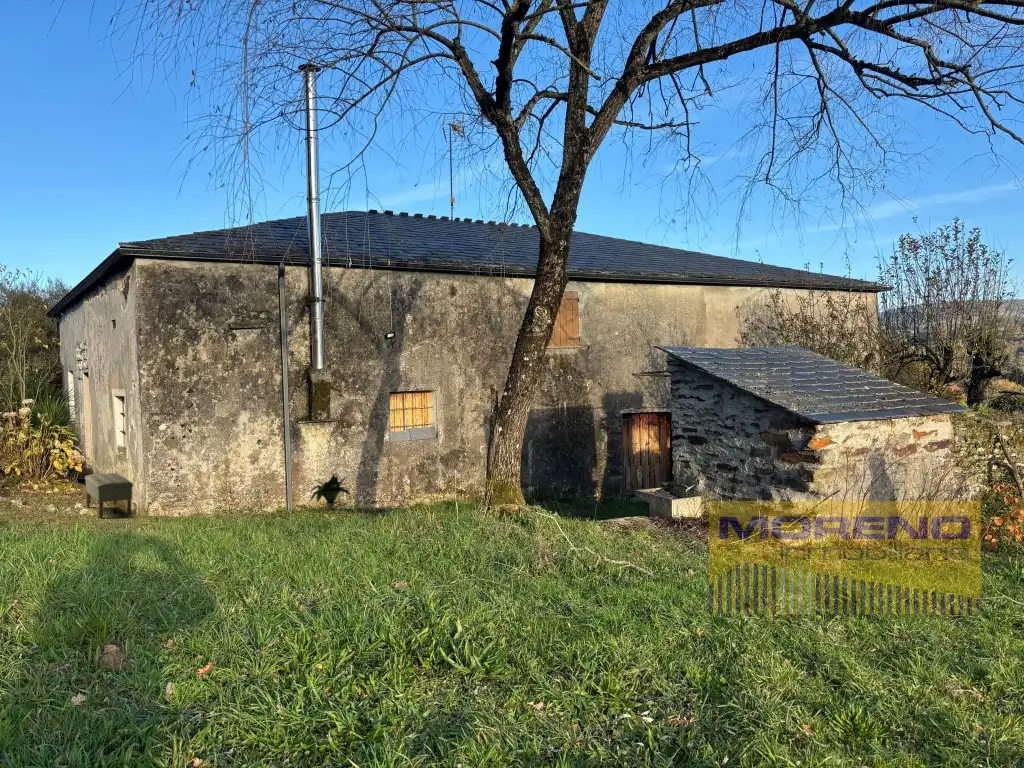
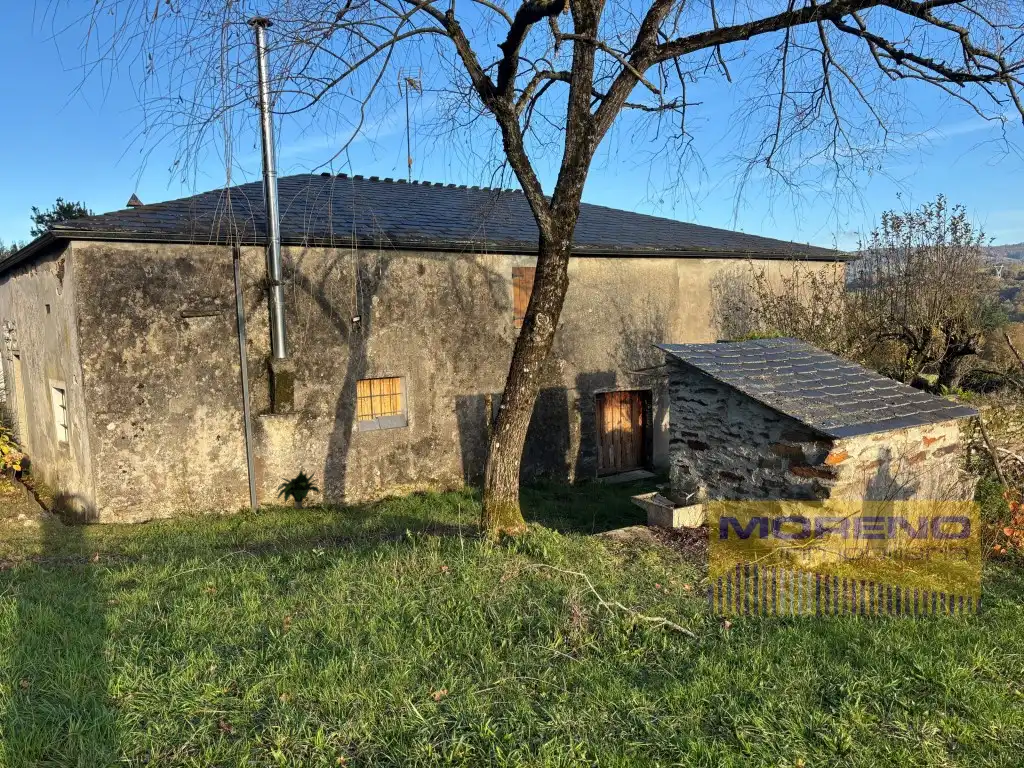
bench: present [85,473,133,518] -> none [21,472,79,528]

